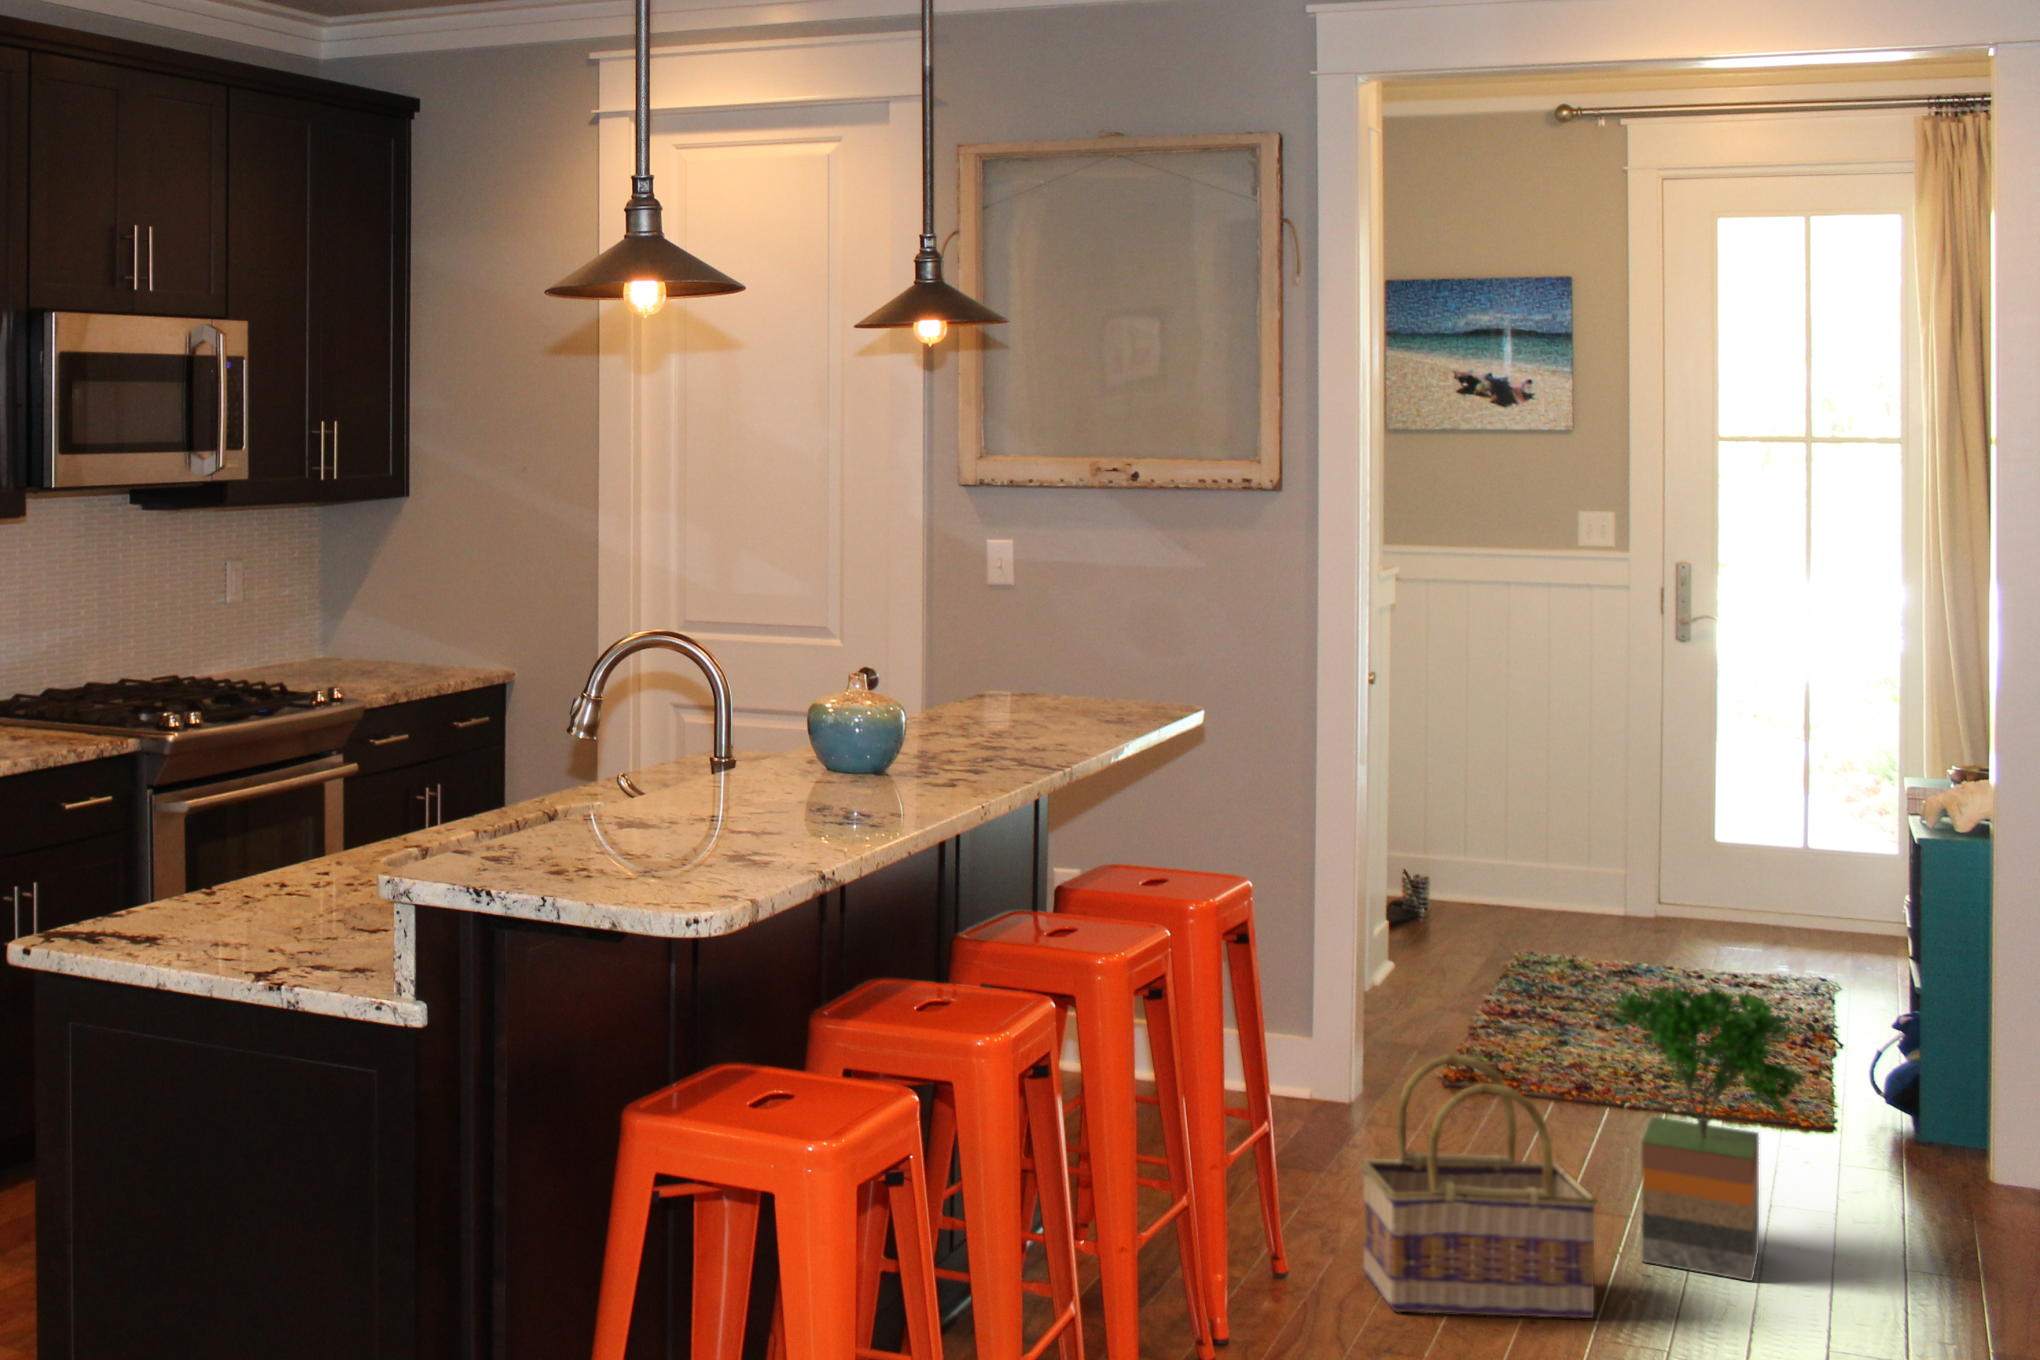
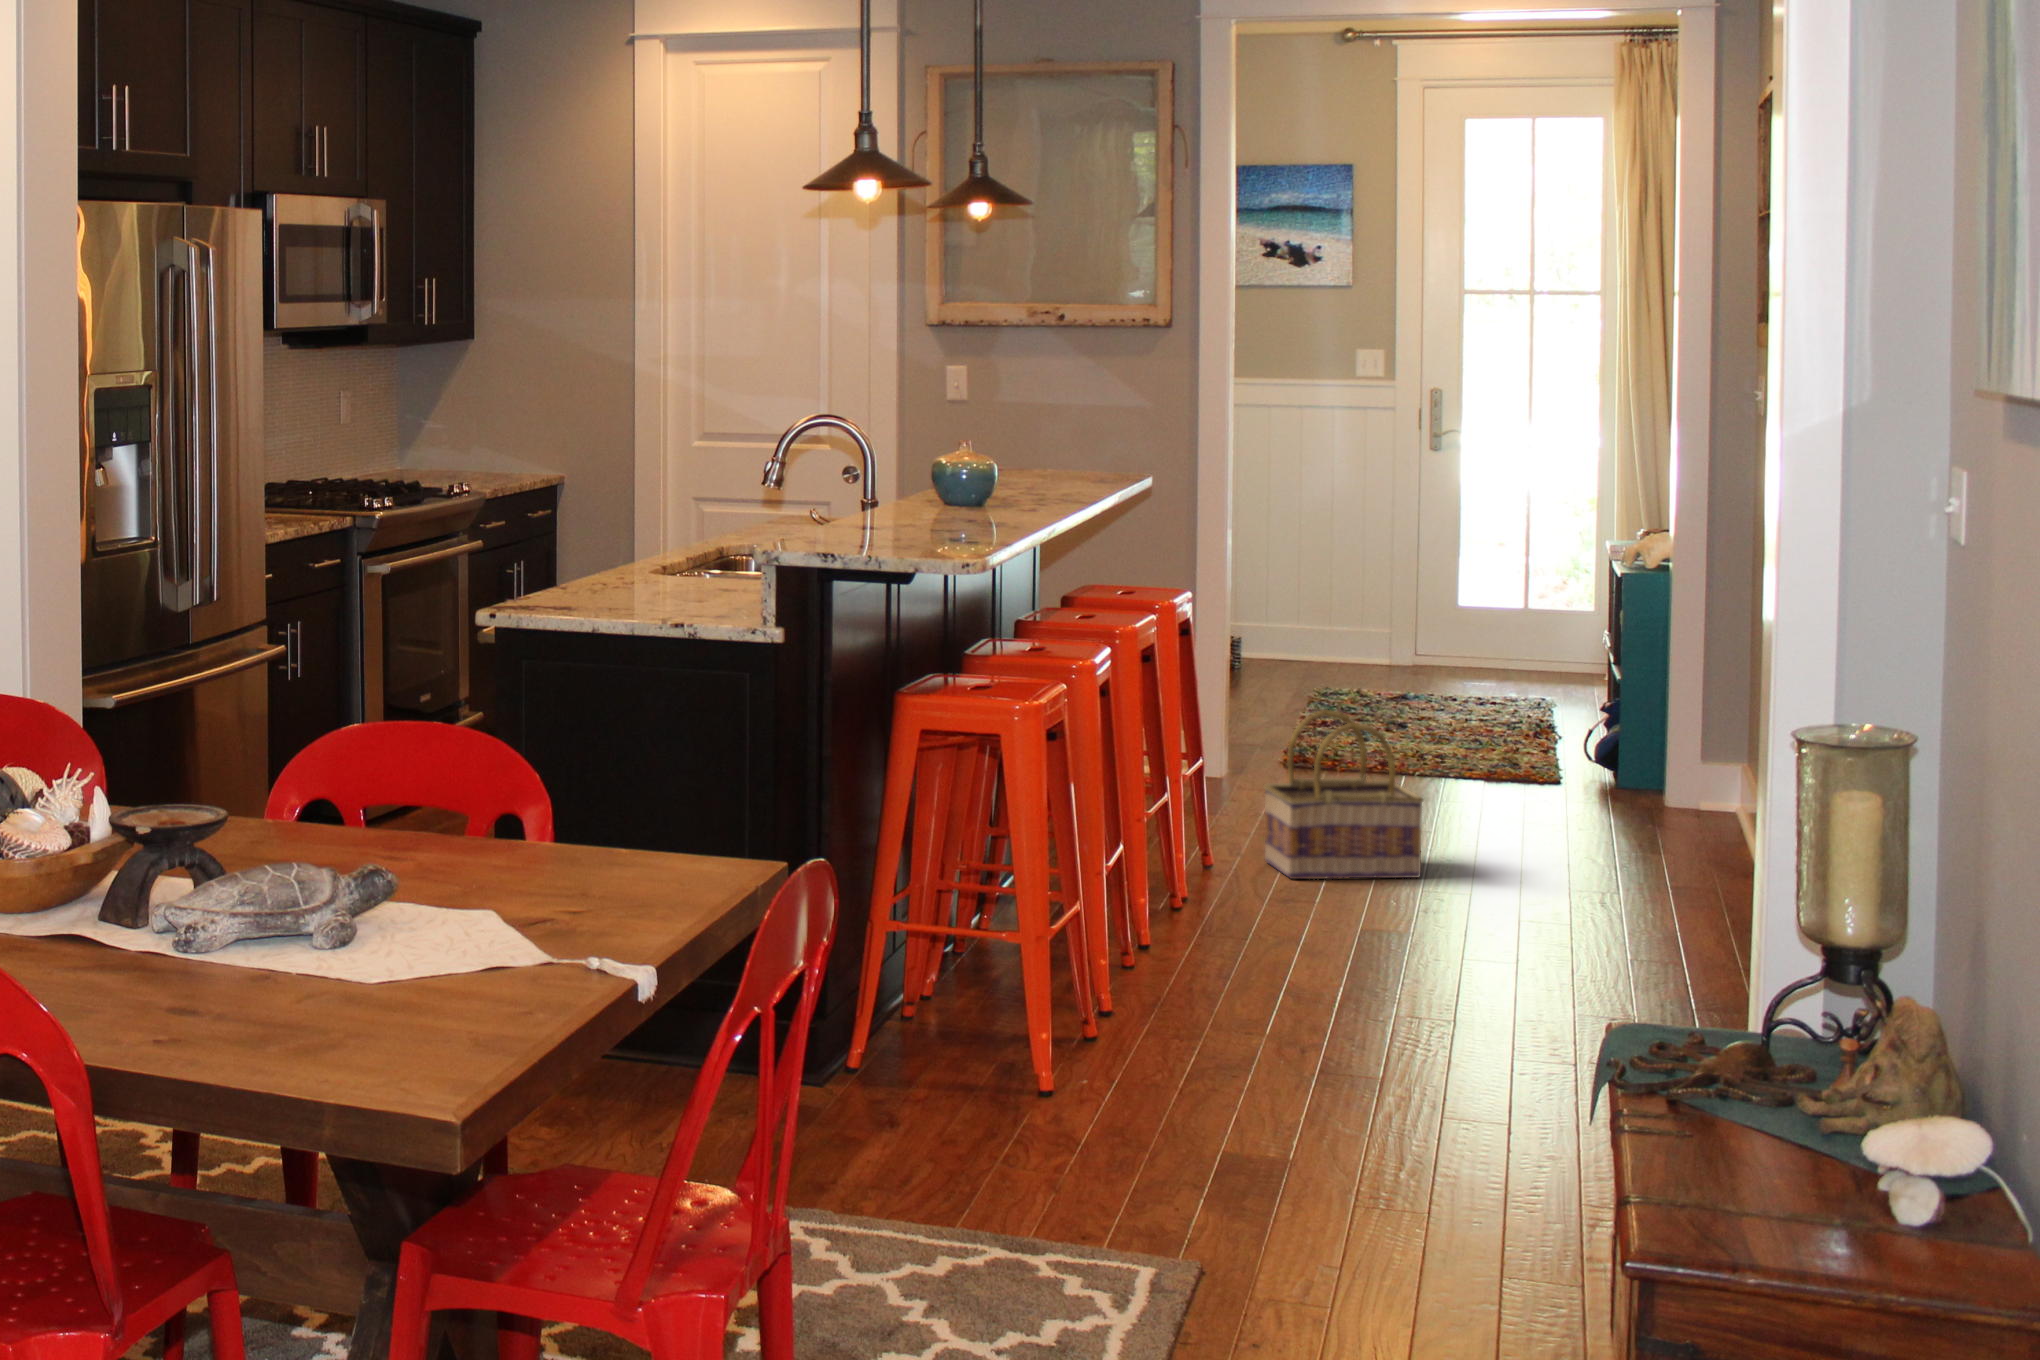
potted tree: present [1614,983,1810,1281] -> none [1422,660,1559,857]

